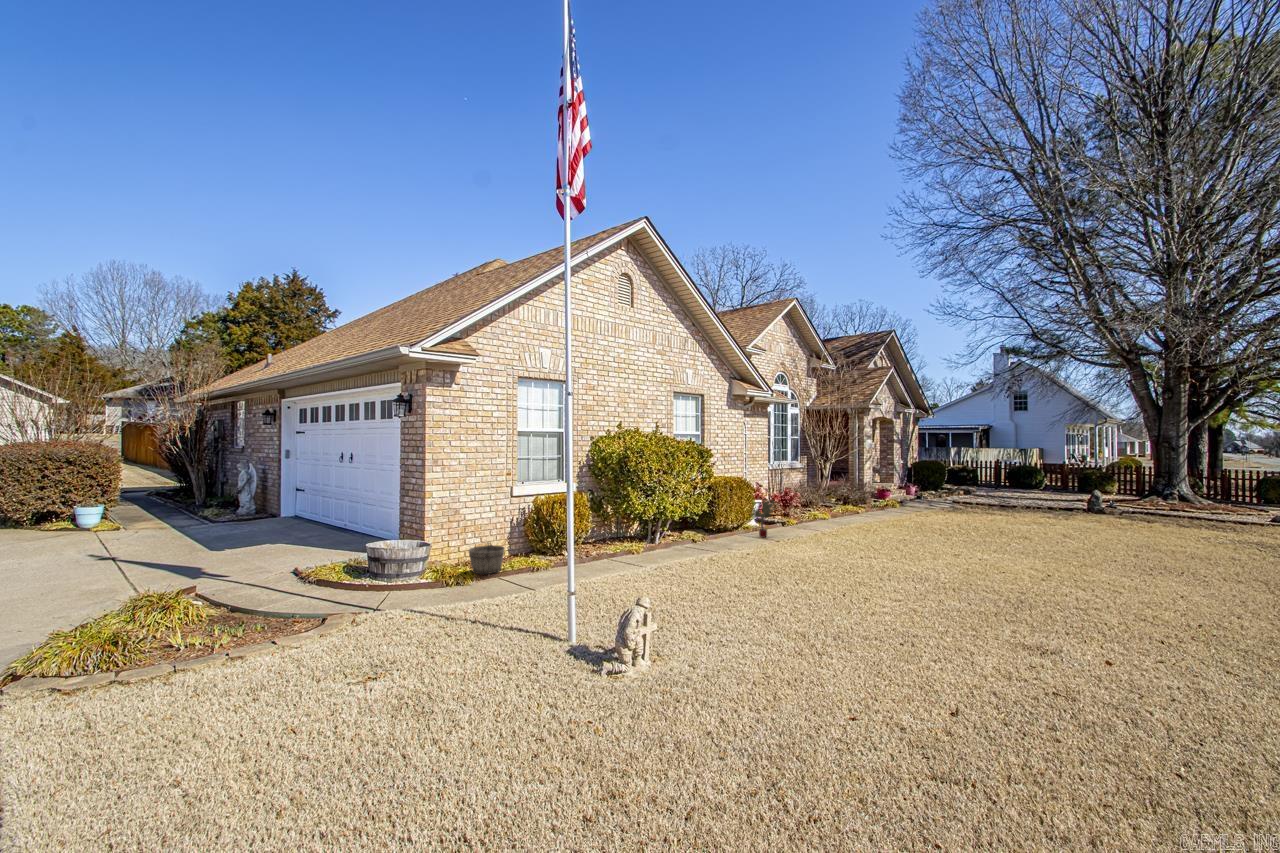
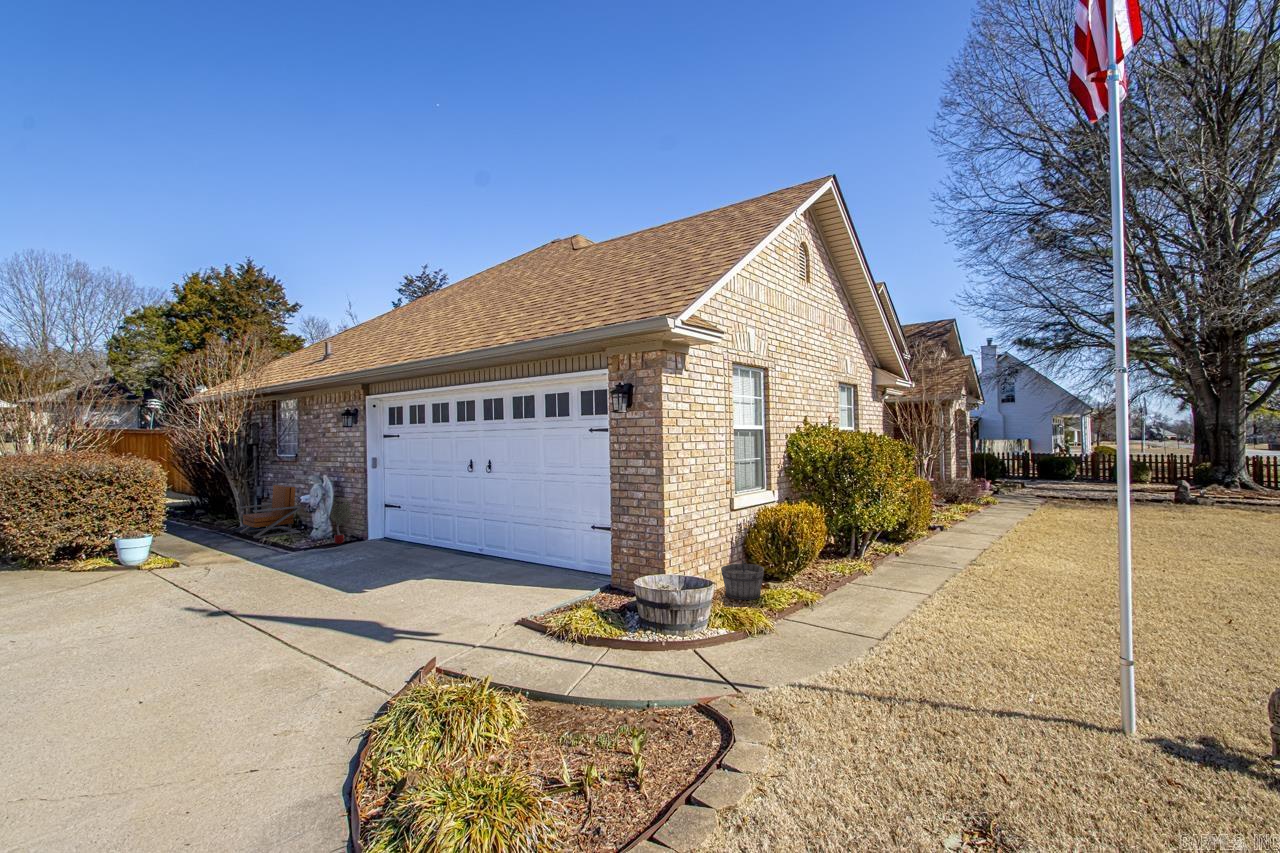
lounge chair: none [199,470,245,512] -> present [240,485,302,538]
potted tree: present [751,497,775,538] -> present [330,497,357,544]

